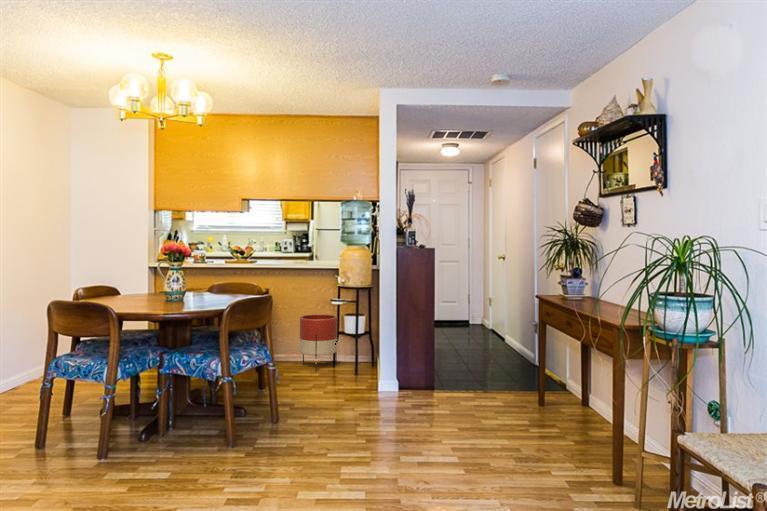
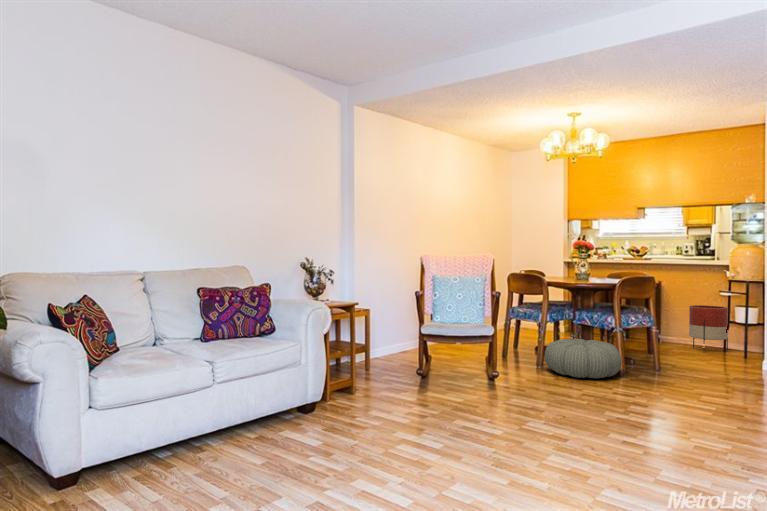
pouf: none [109,399,234,477] -> present [545,339,621,379]

